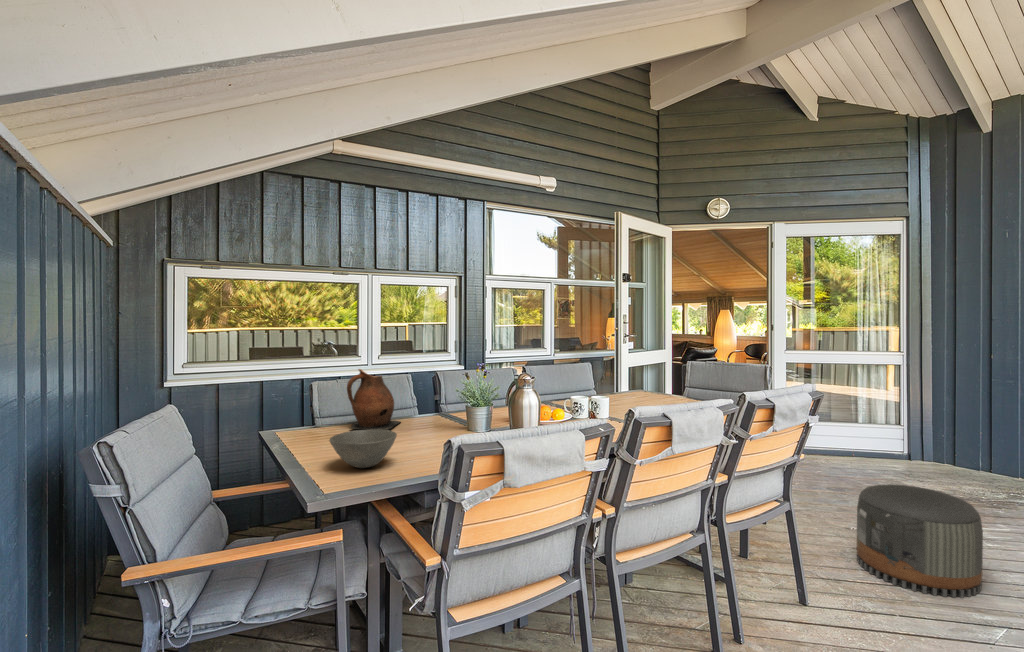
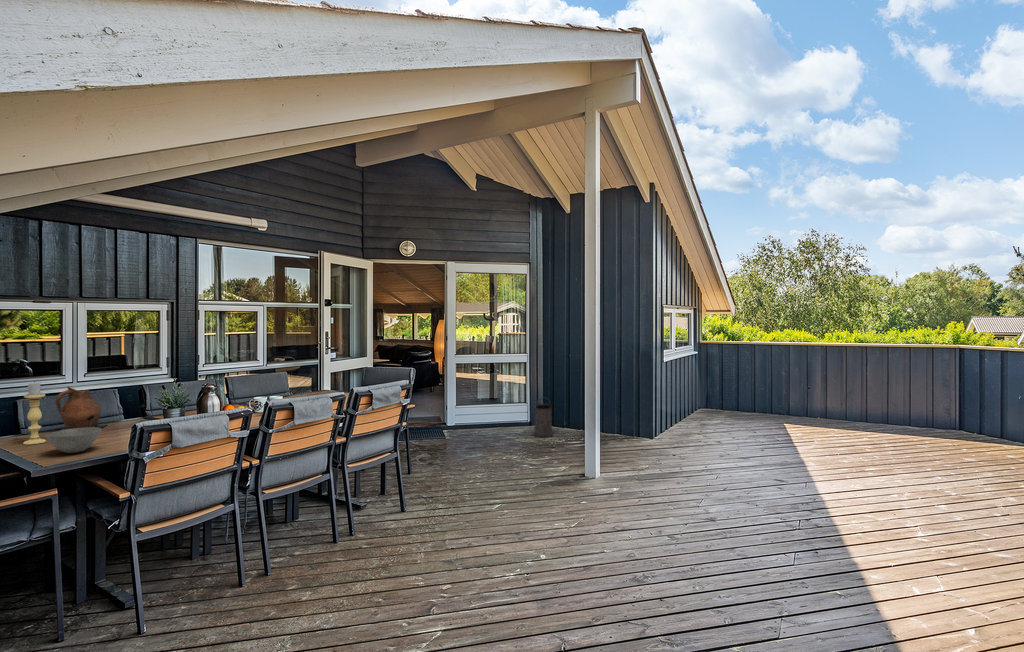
candle holder: none [310,360,334,446] -> present [23,381,46,445]
watering can: none [919,416,961,479] -> present [534,398,553,437]
pouf: present [857,484,983,597] -> none [449,440,507,498]

